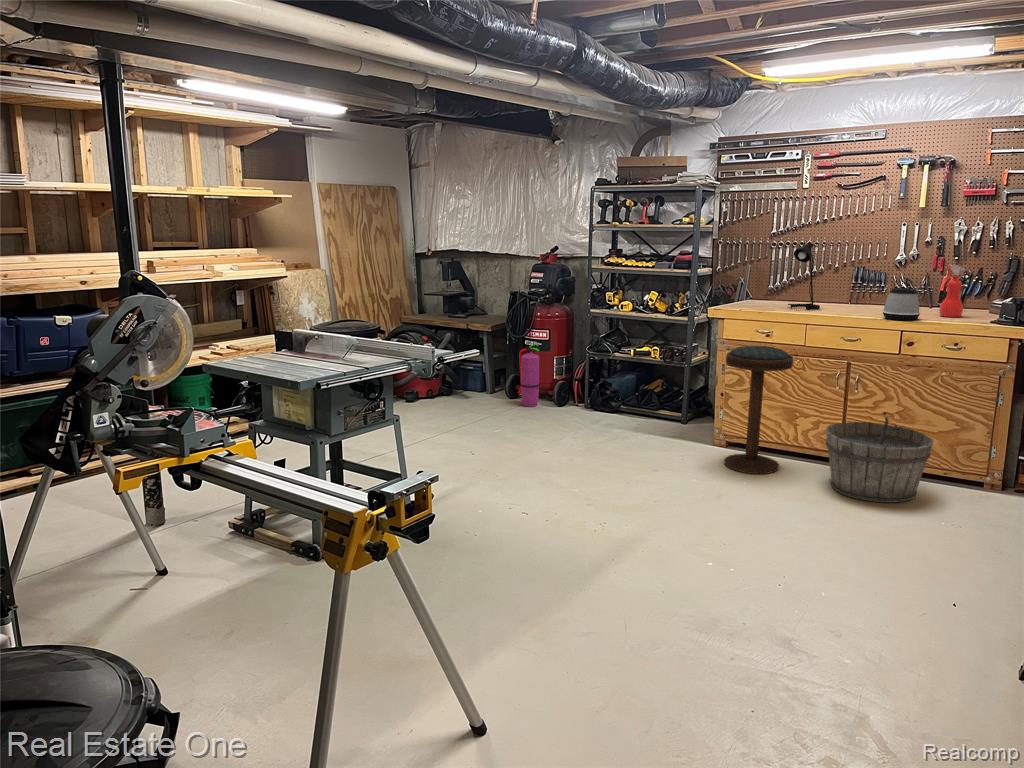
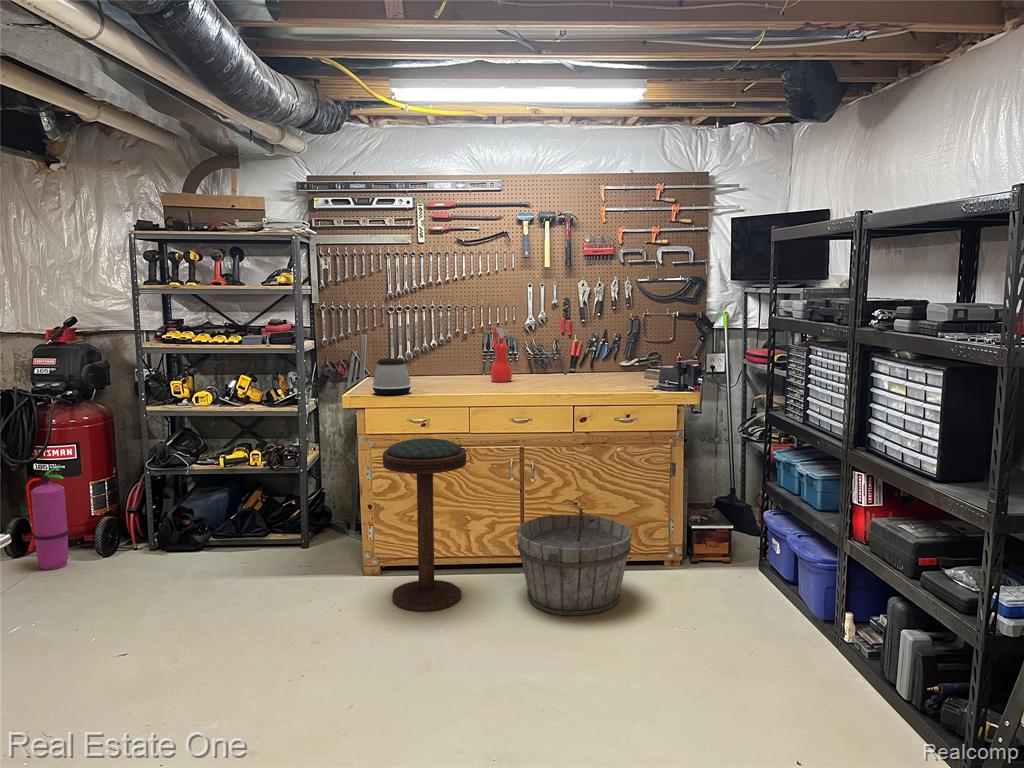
desk lamp: present [787,242,820,310] -> none [428,305,468,387]
spray bottle: present [939,265,964,317] -> present [491,328,512,382]
speaker: present [883,288,920,320] -> present [372,358,411,395]

